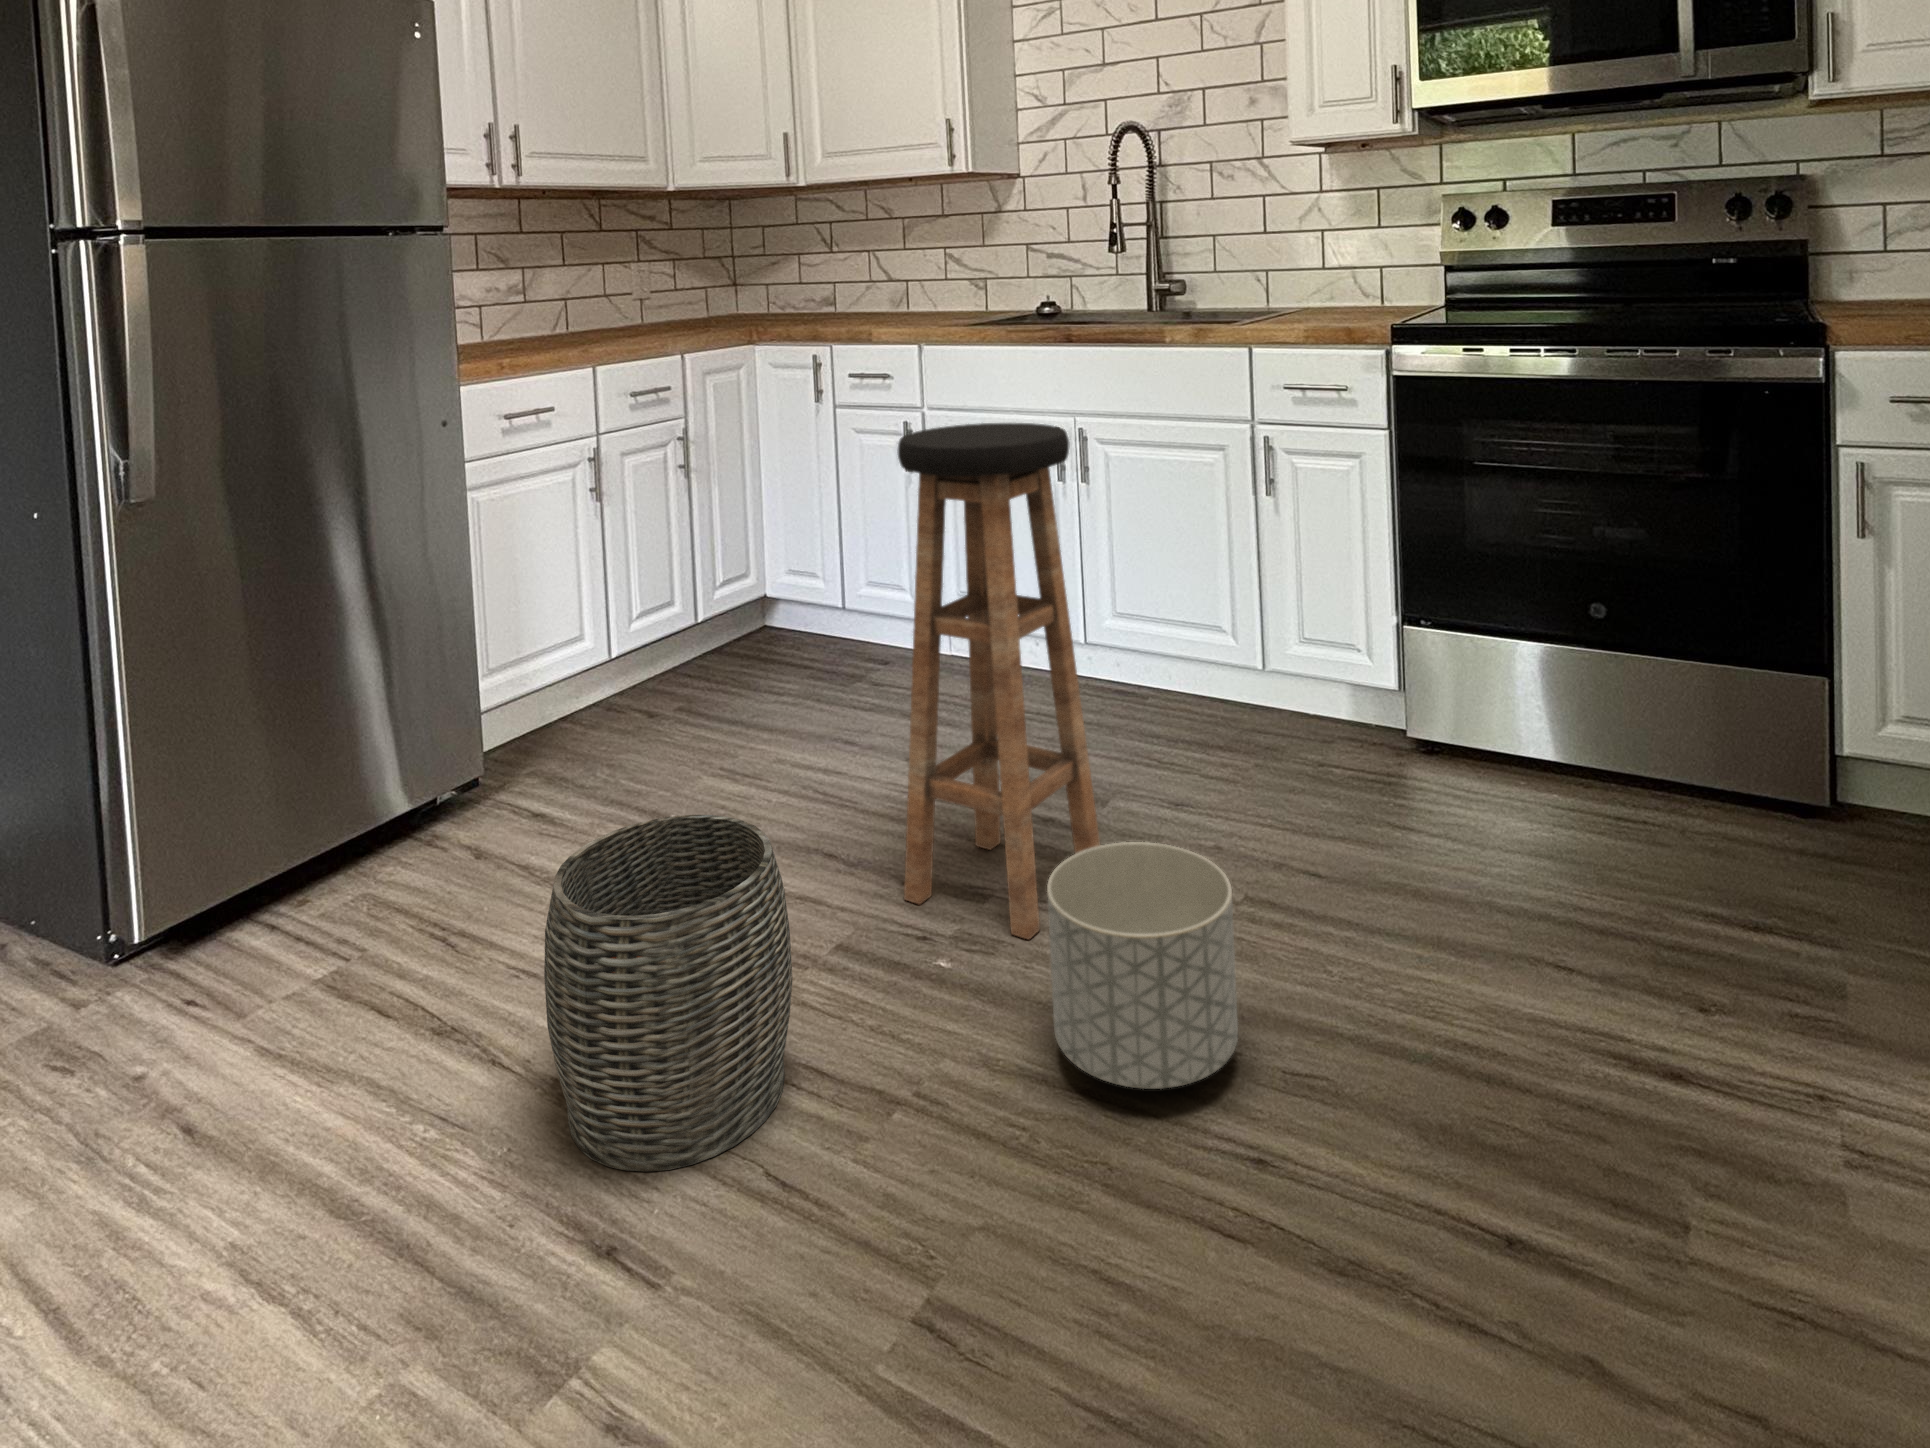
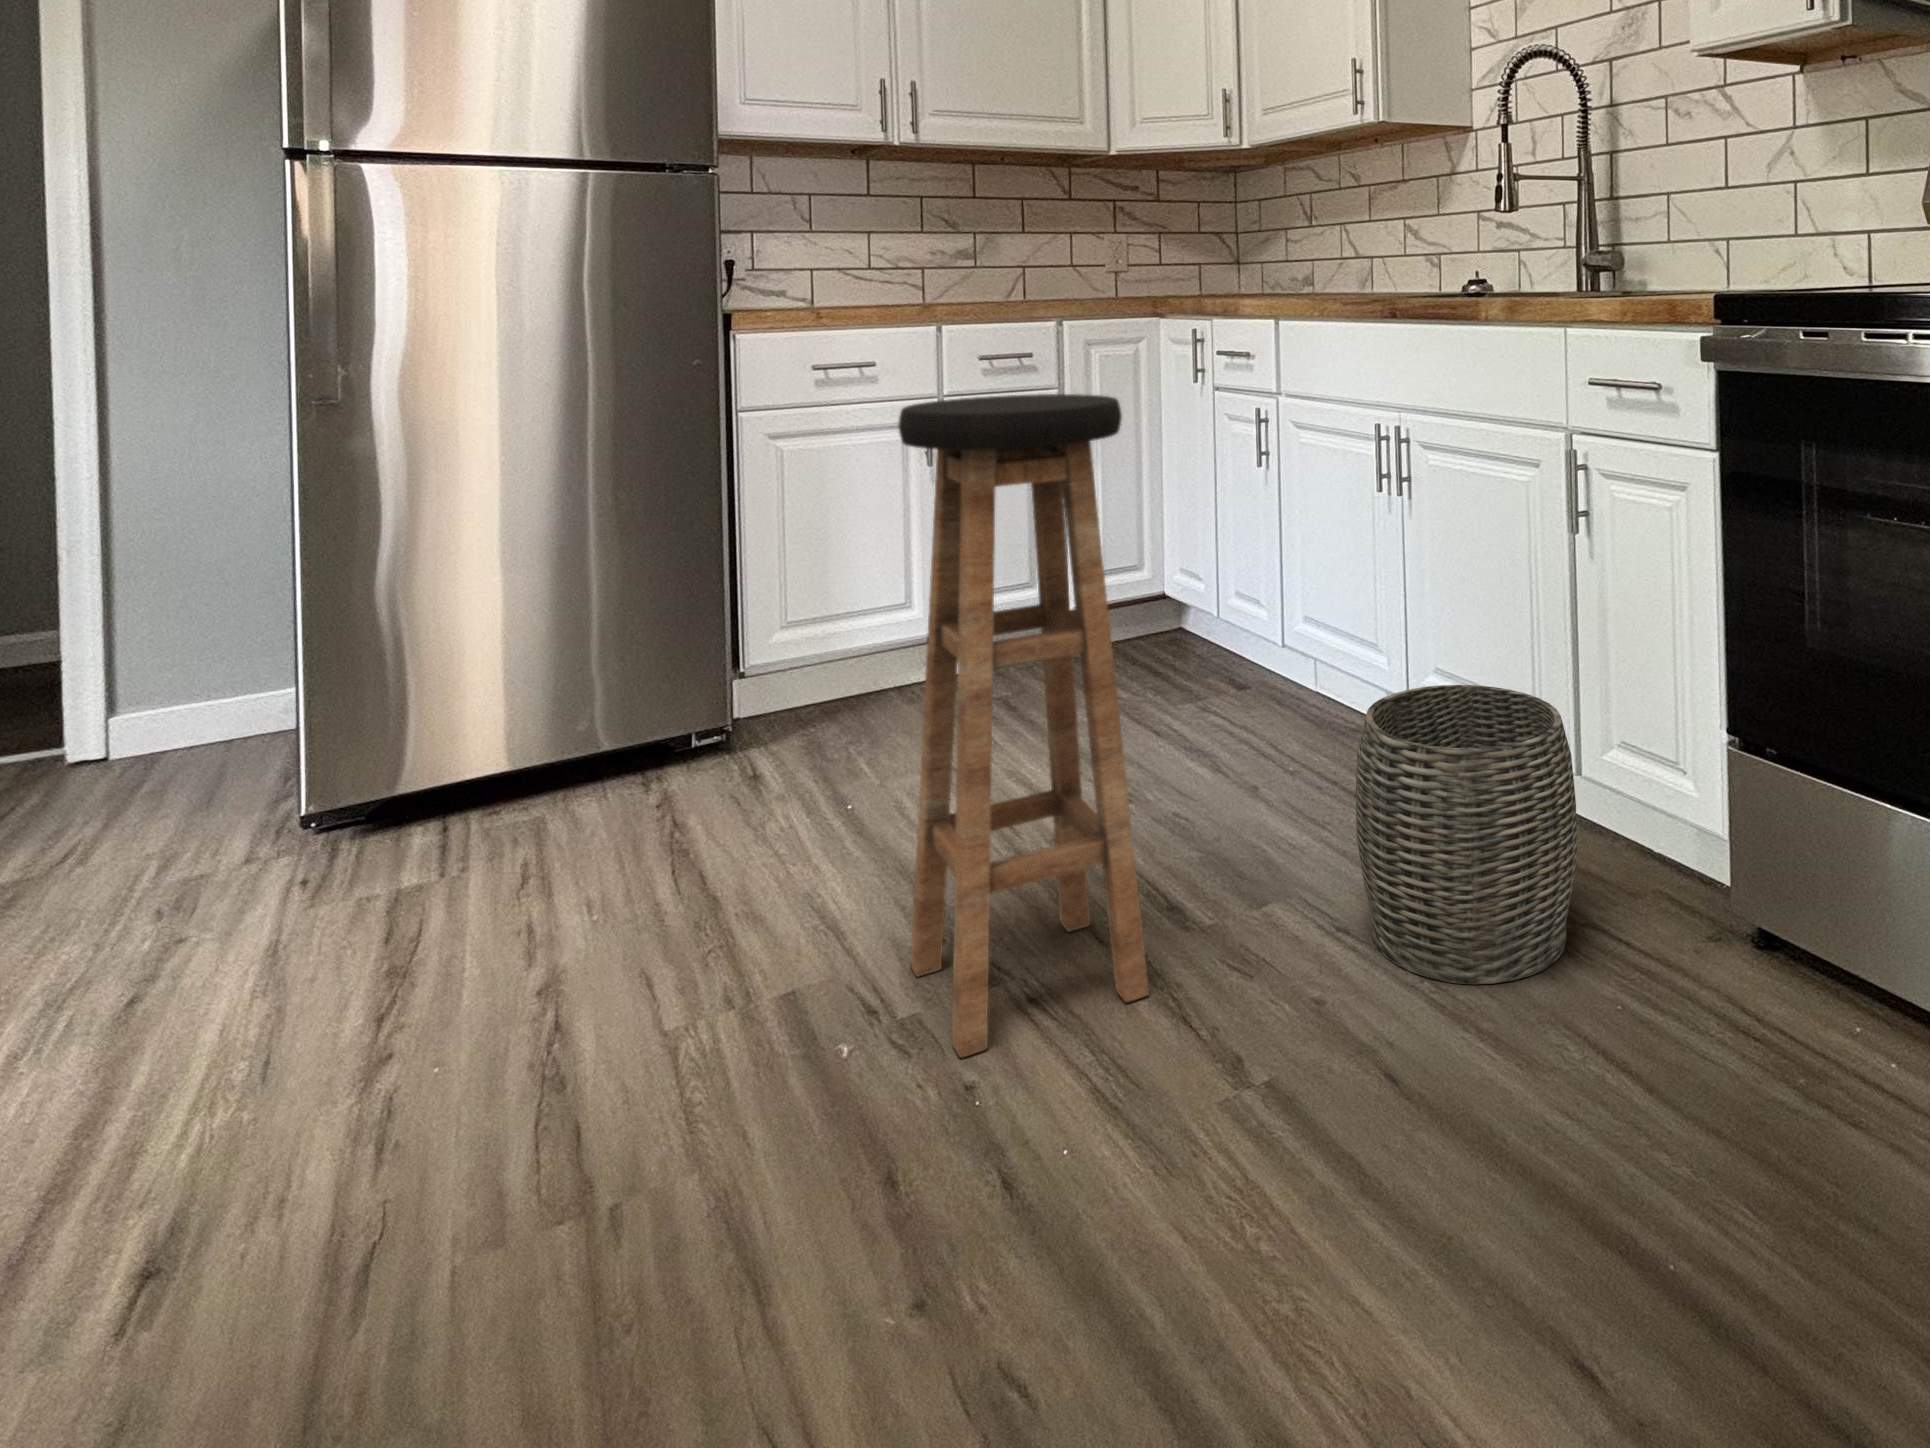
woven basket: present [544,815,792,1172] -> present [1356,685,1577,984]
planter: present [1047,842,1238,1089] -> none [728,957,1005,1333]

